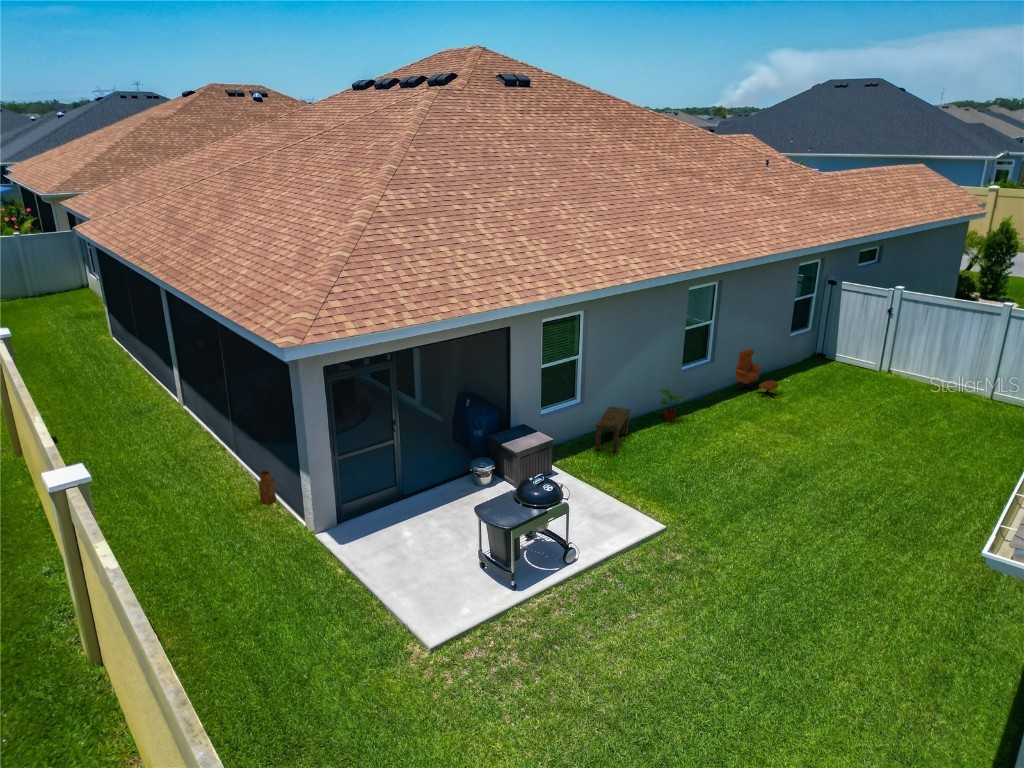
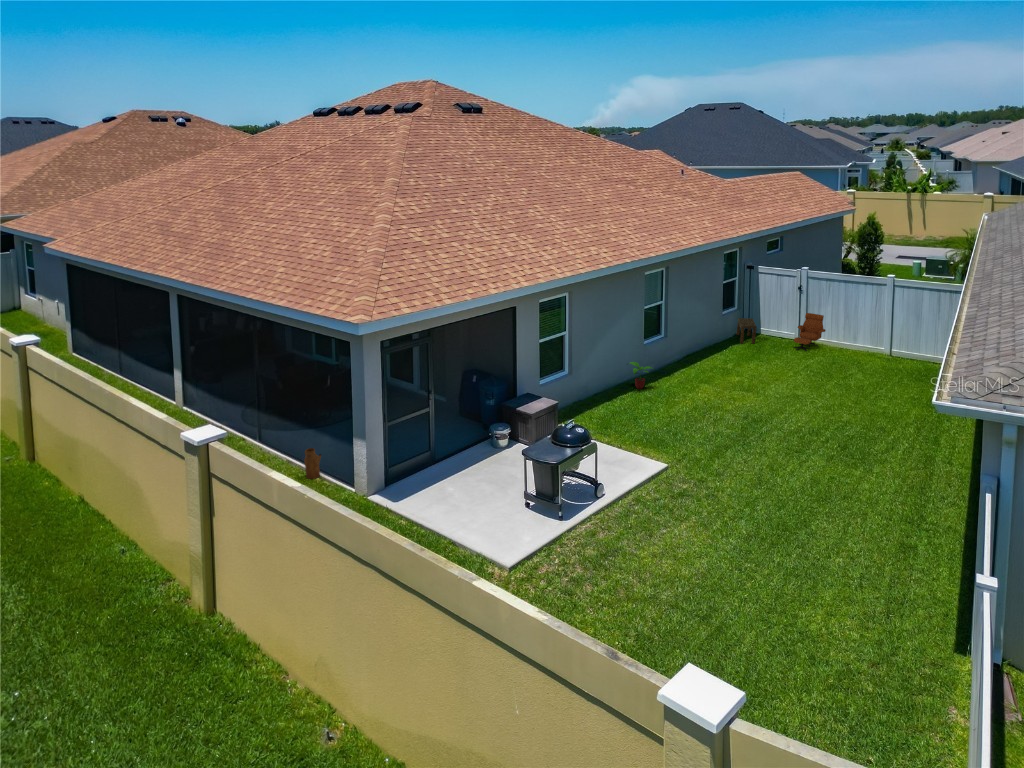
lounge chair: present [735,349,778,399] -> present [794,313,826,351]
bench: present [595,407,631,452] -> present [736,318,757,344]

